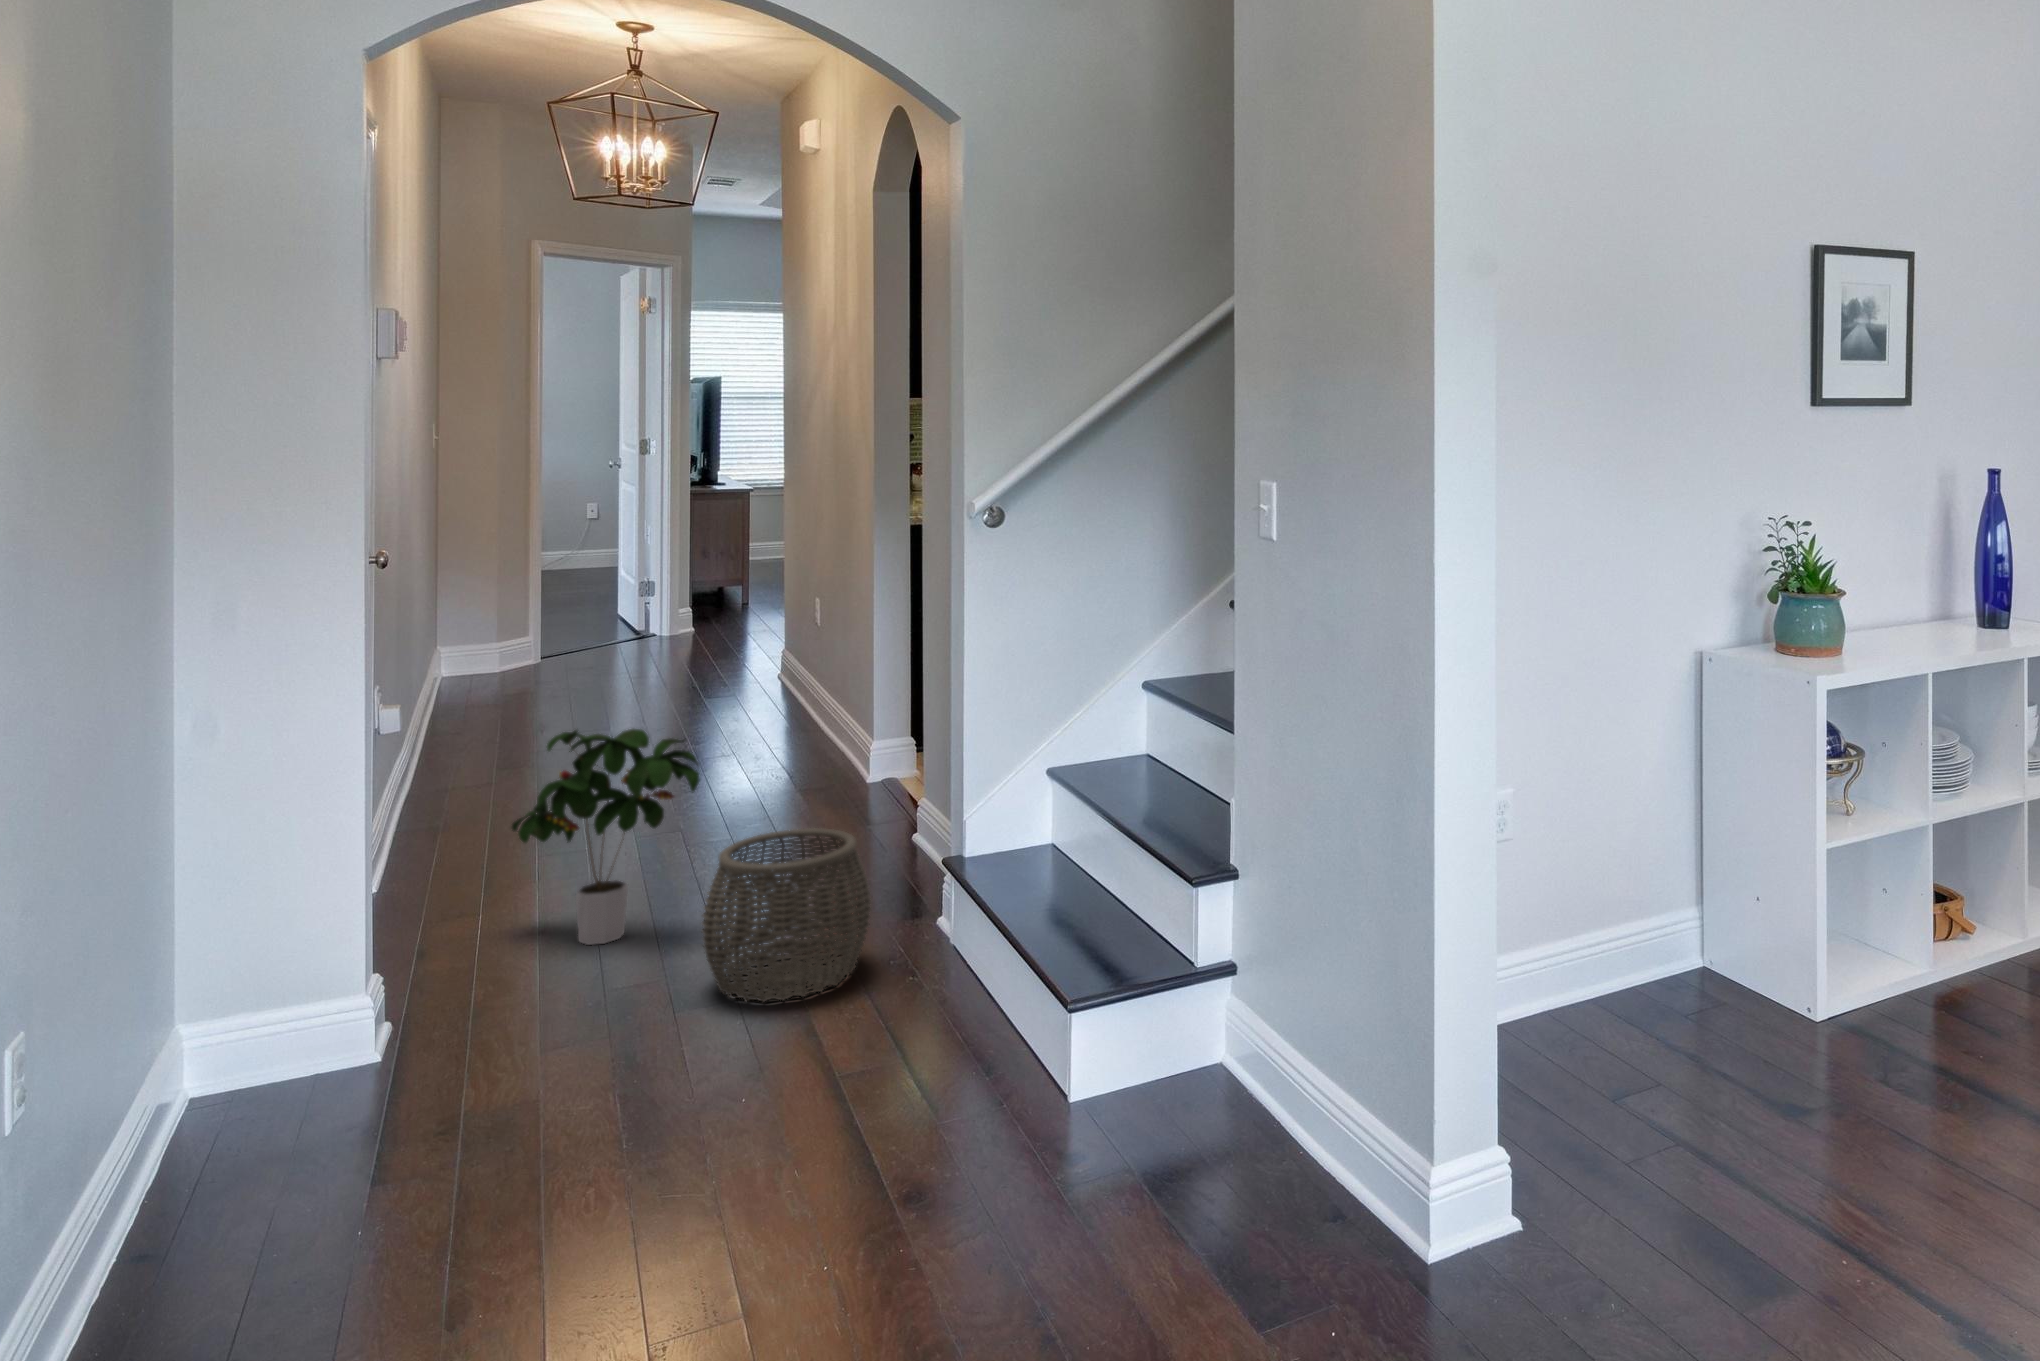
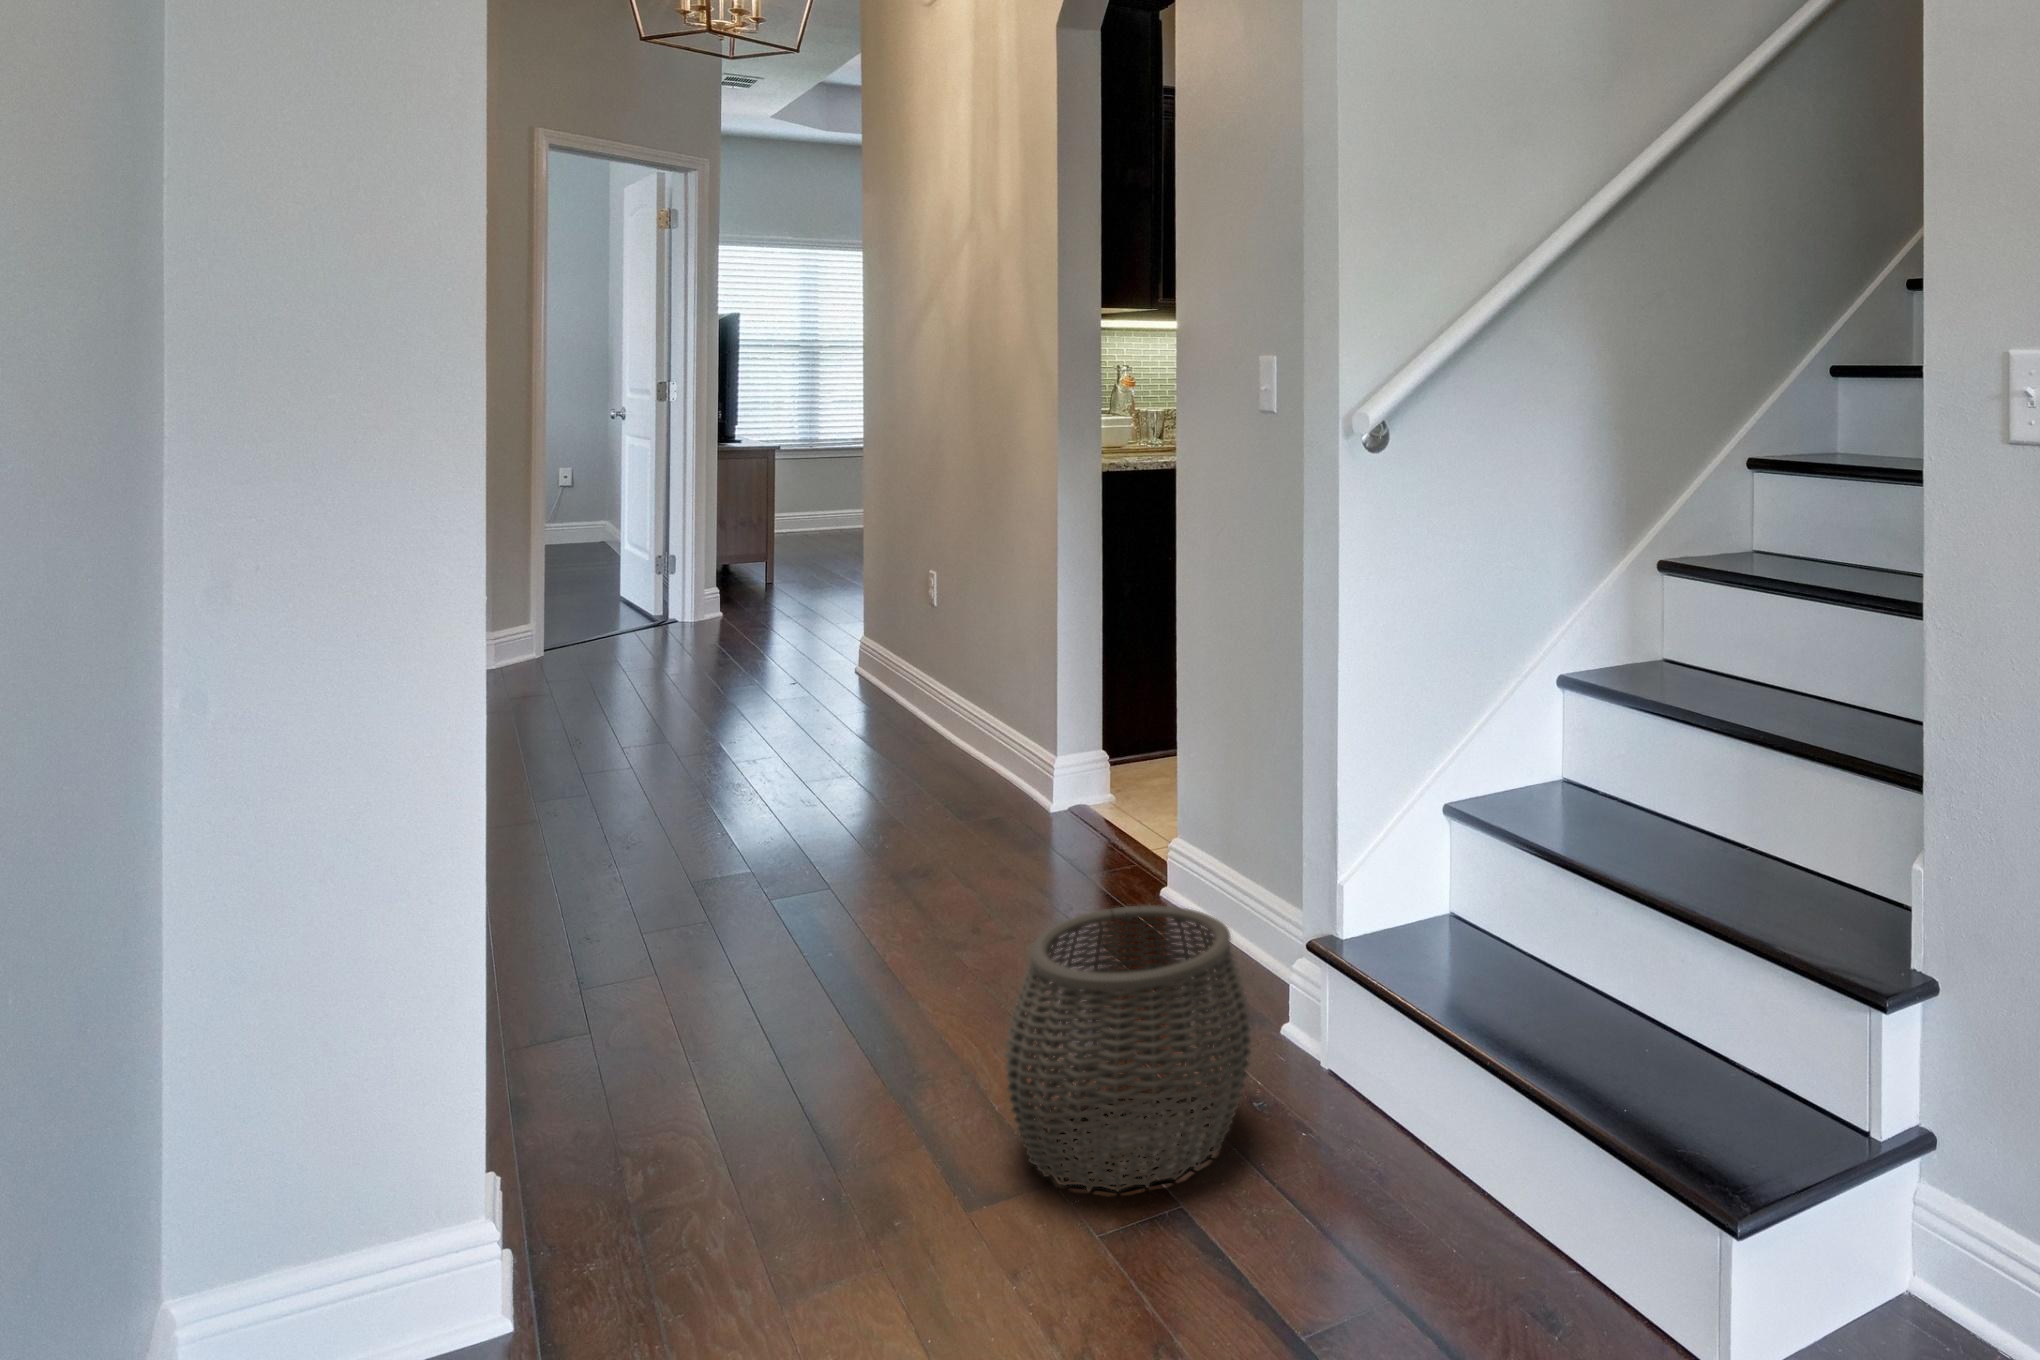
potted plant: present [512,729,699,945] -> none [658,754,951,1085]

